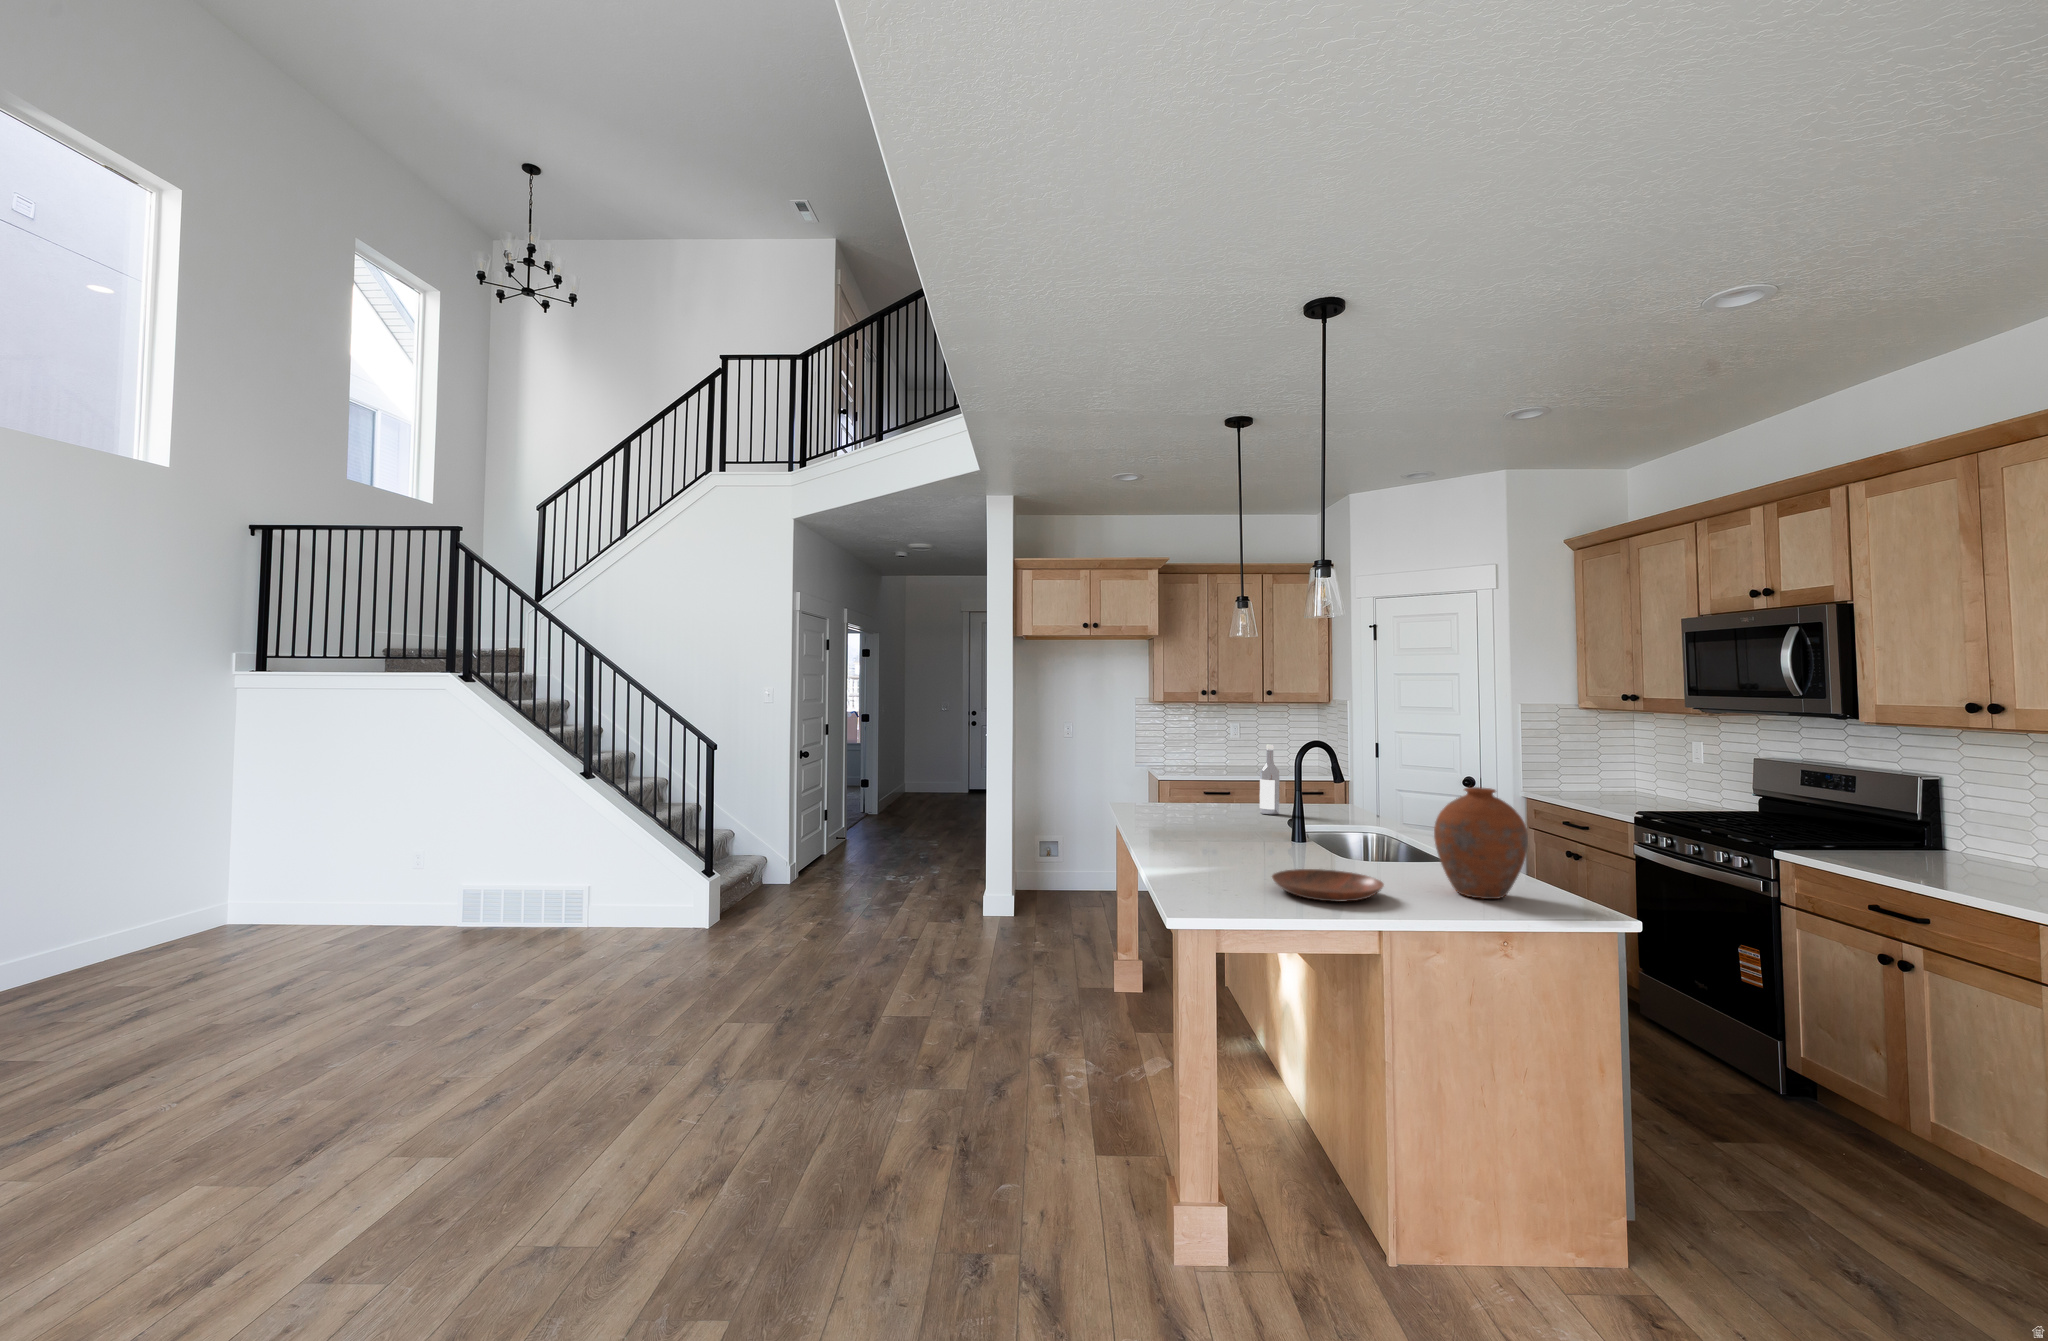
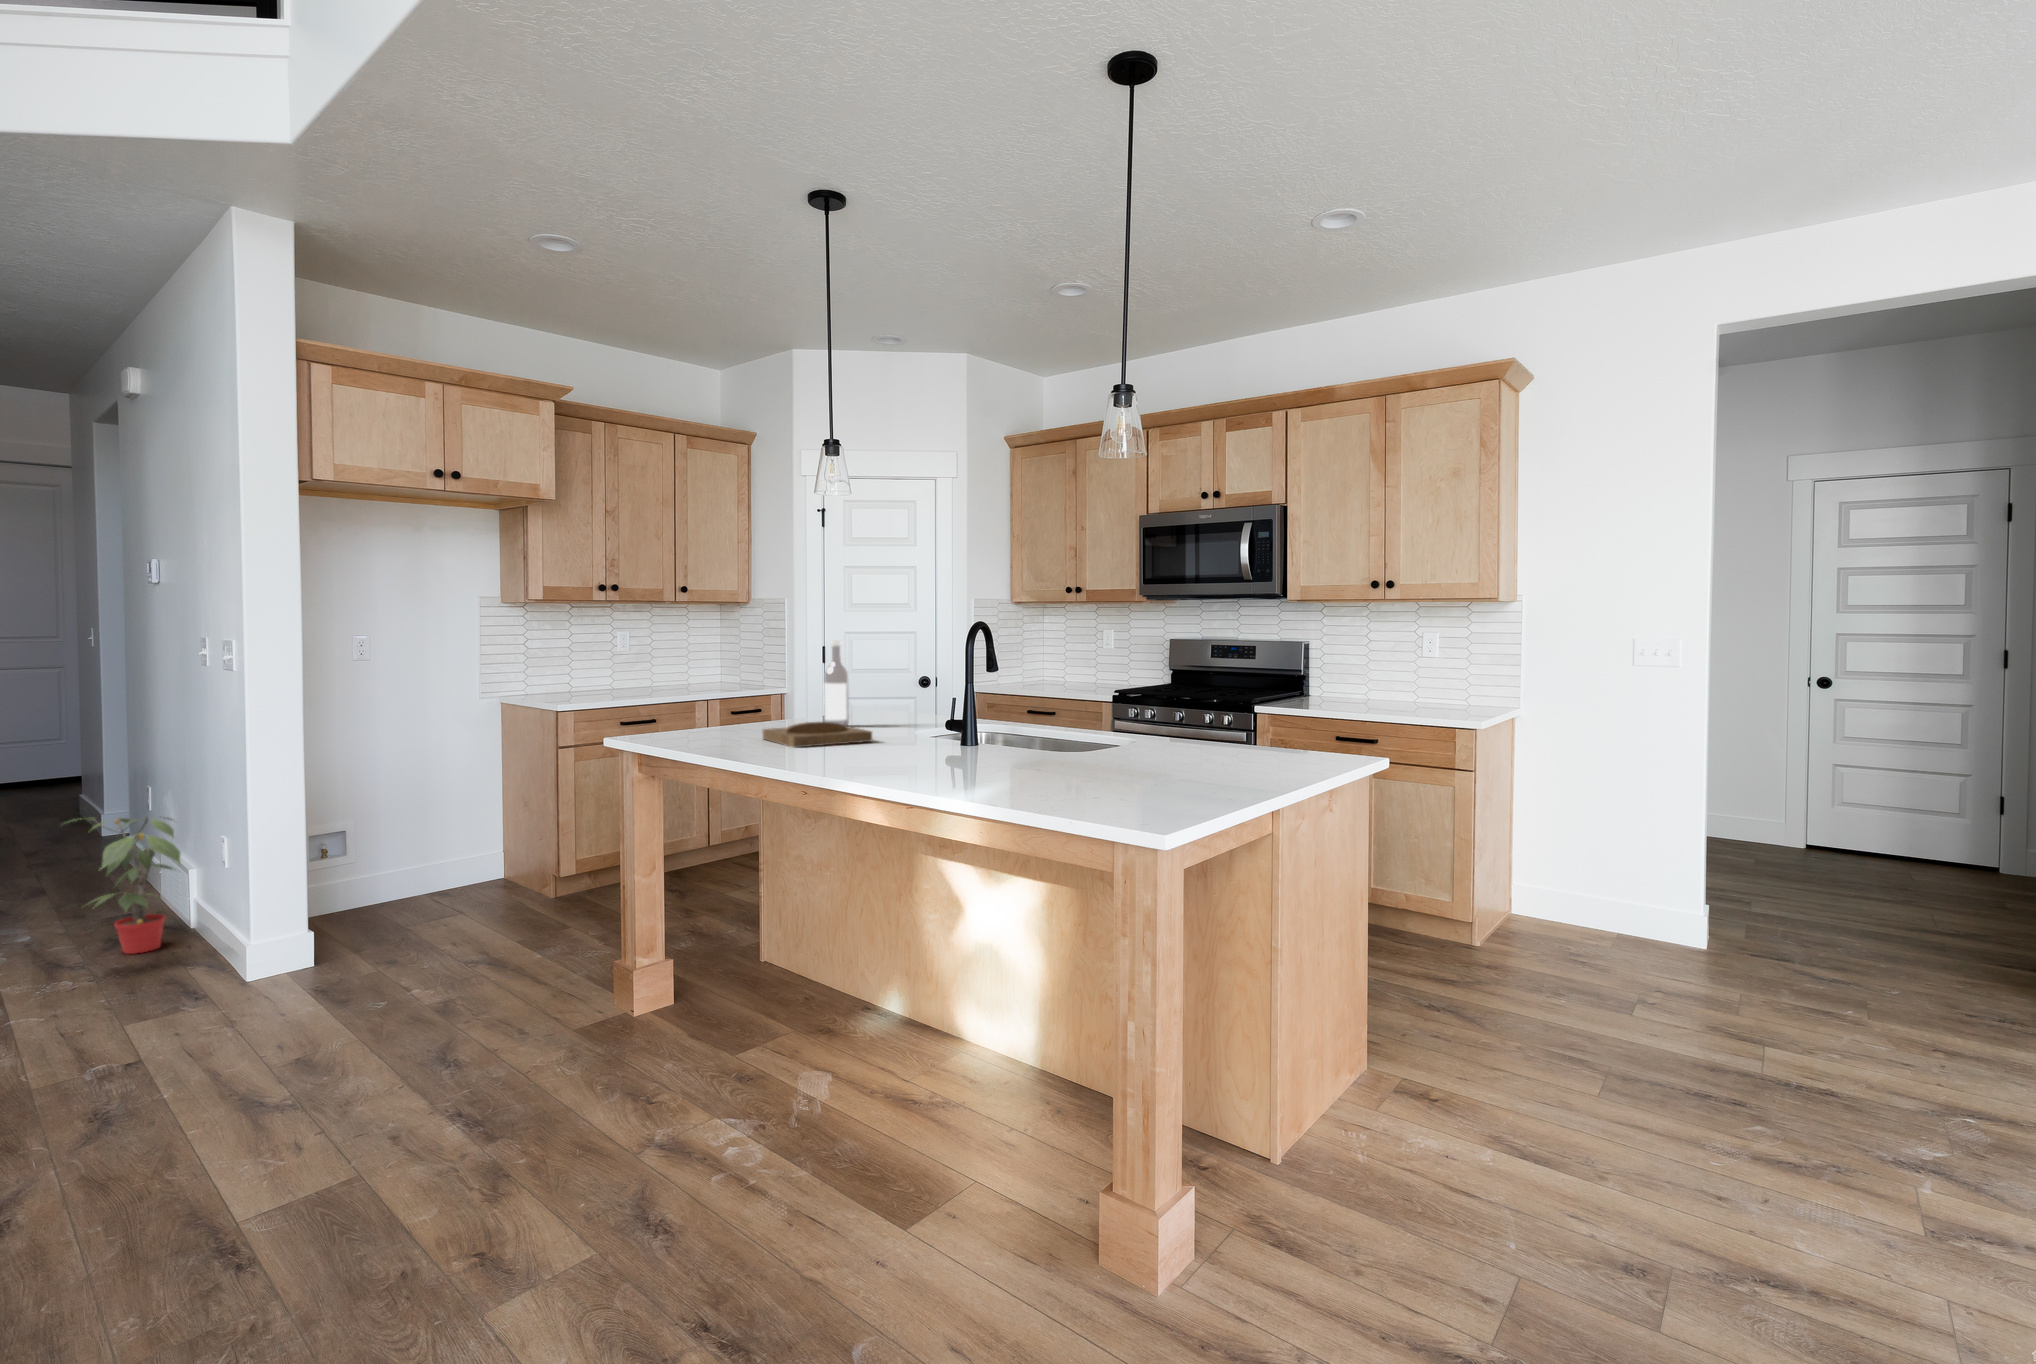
vase: present [1434,787,1528,899] -> none [1203,654,1289,763]
tray: none [1174,809,1240,829] -> present [763,722,872,748]
potted plant: none [913,818,968,896] -> present [87,818,181,954]
bowl: present [1272,869,1384,902] -> none [1105,755,1227,784]

